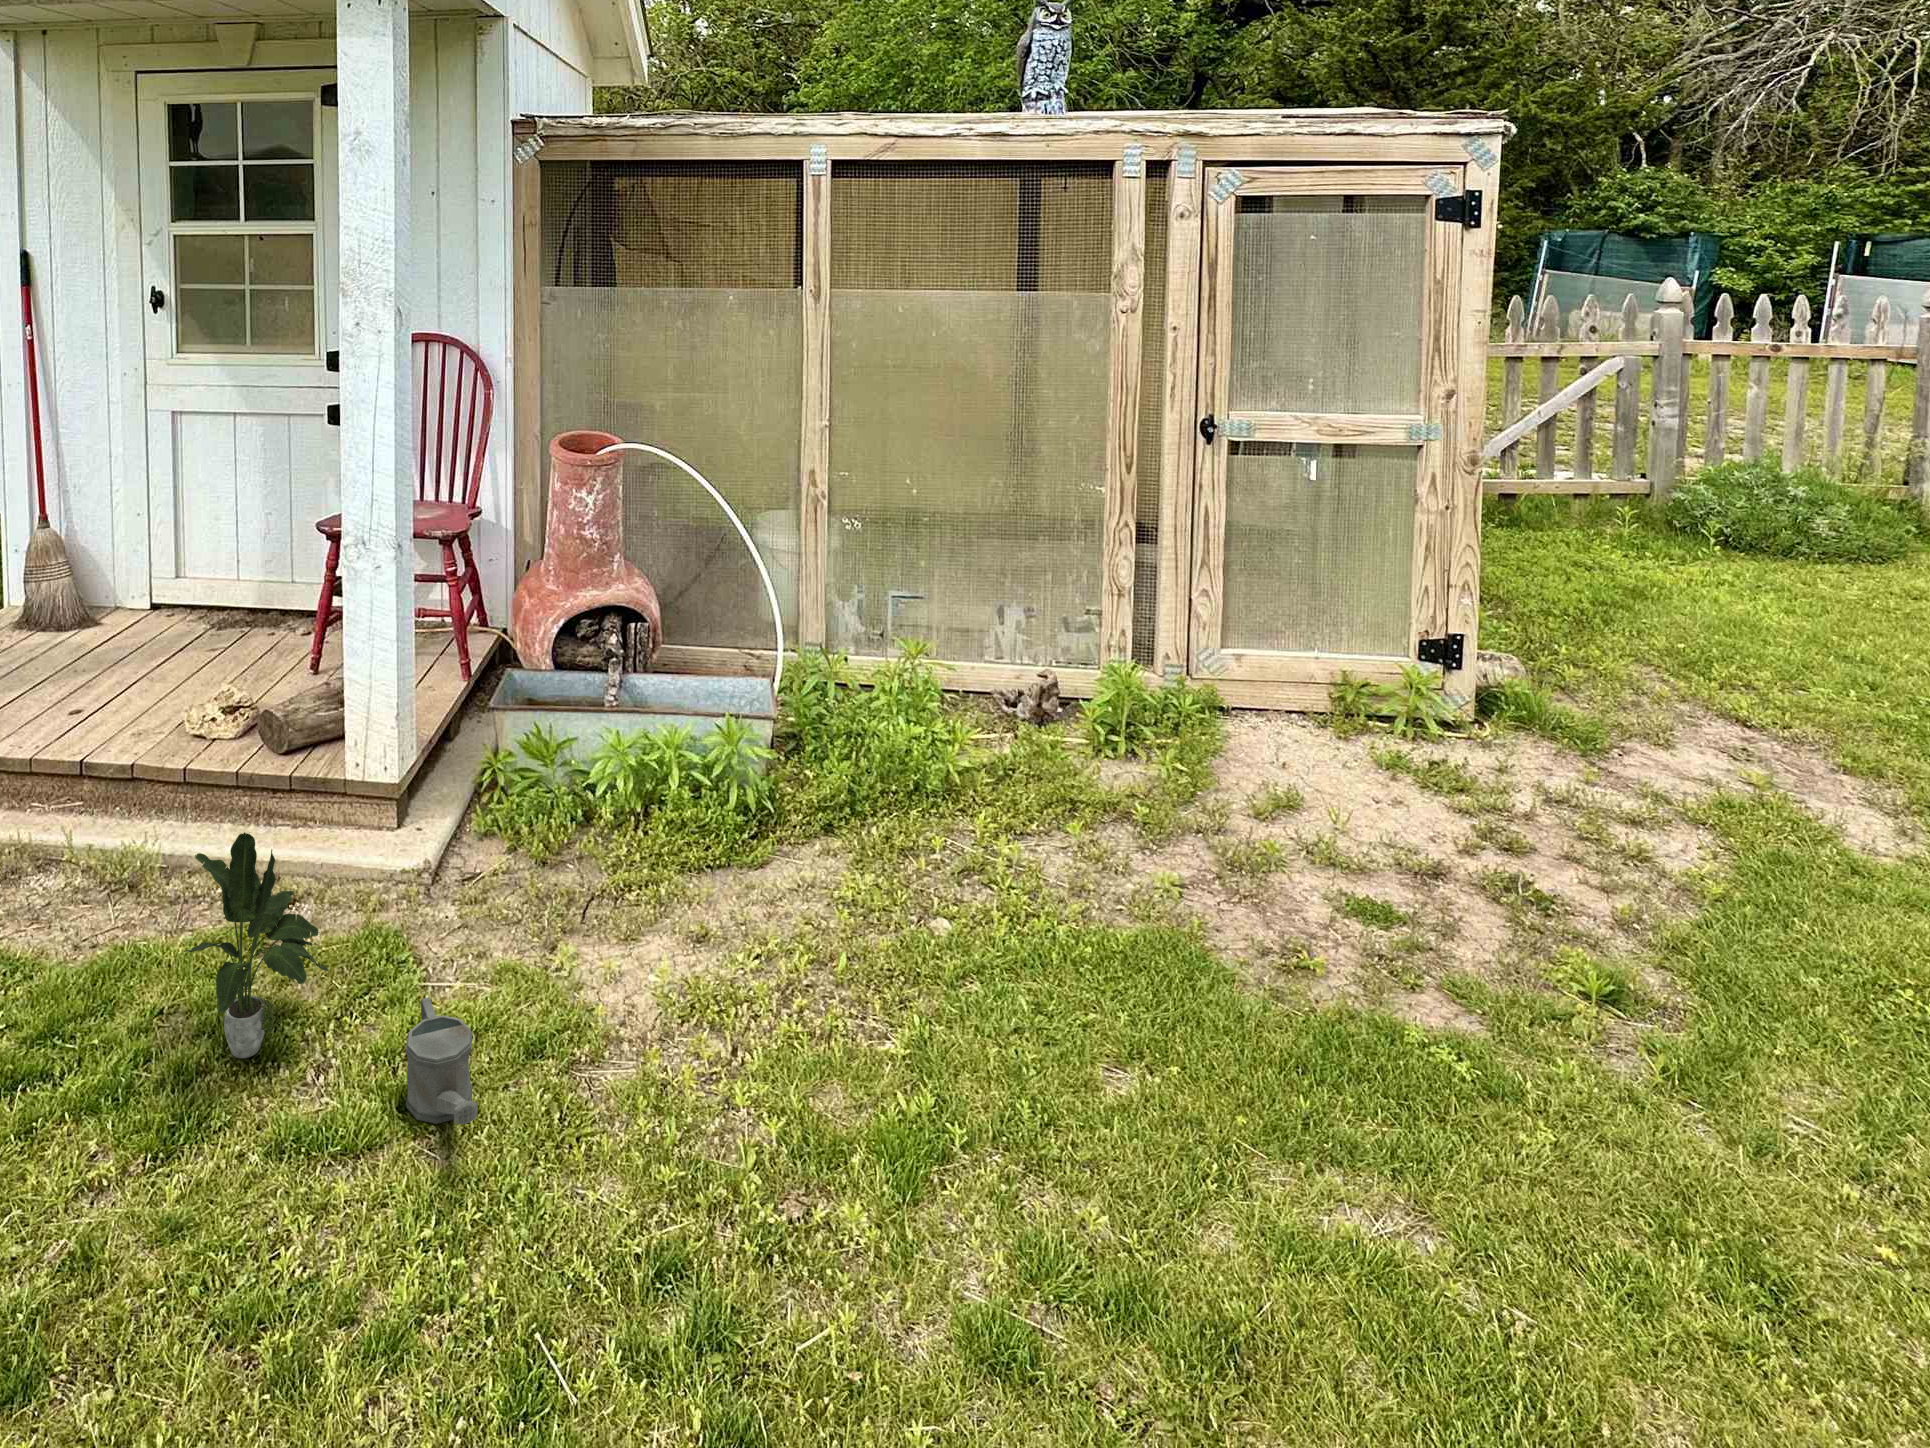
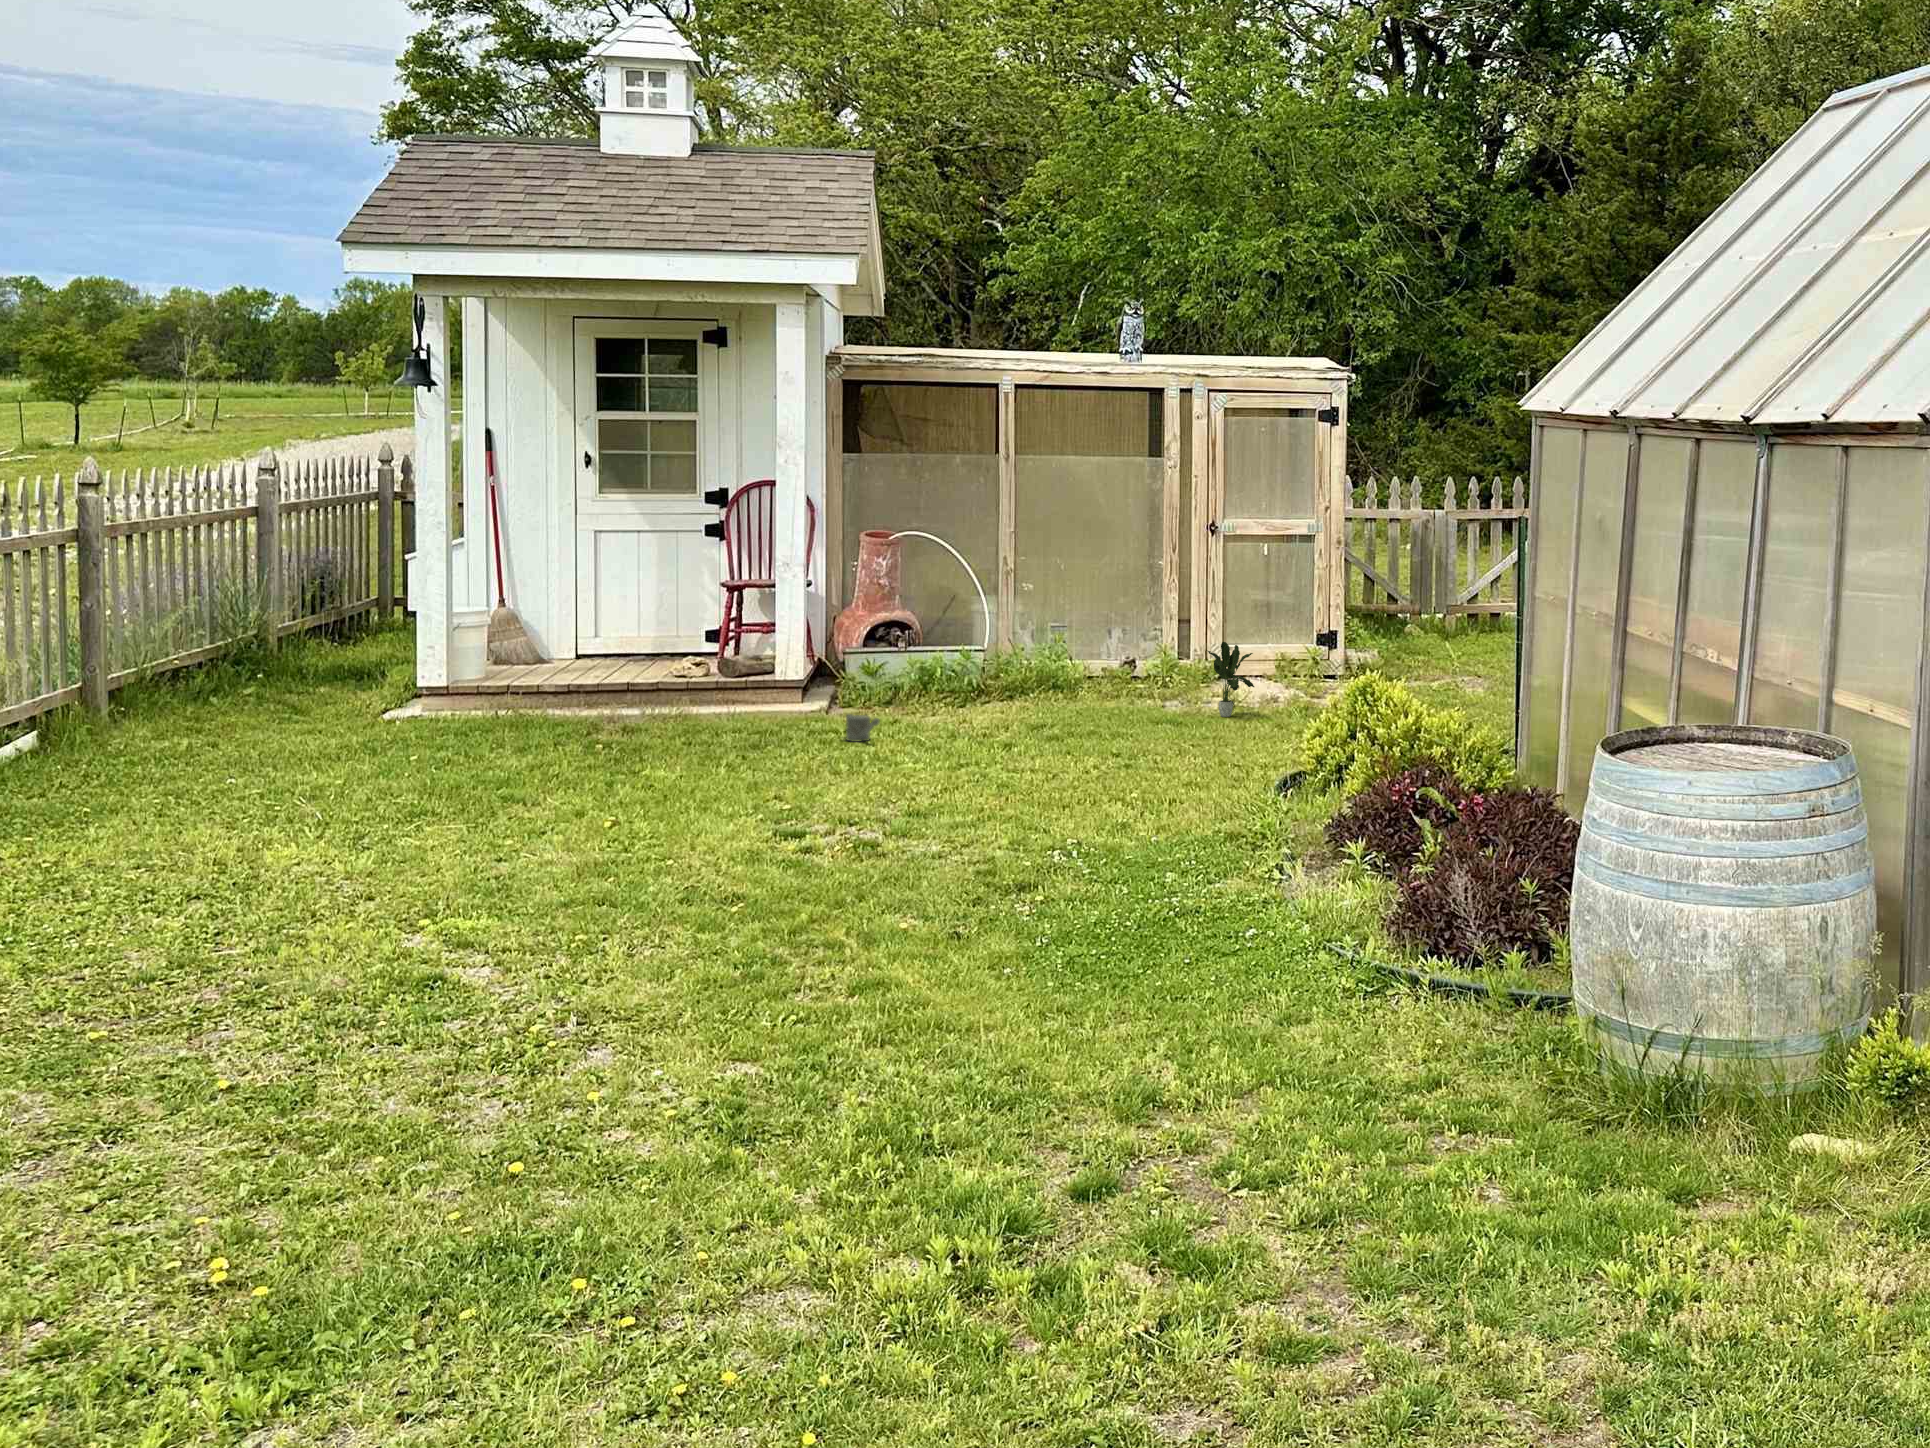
potted plant: present [184,832,328,1058] -> present [1208,642,1254,717]

